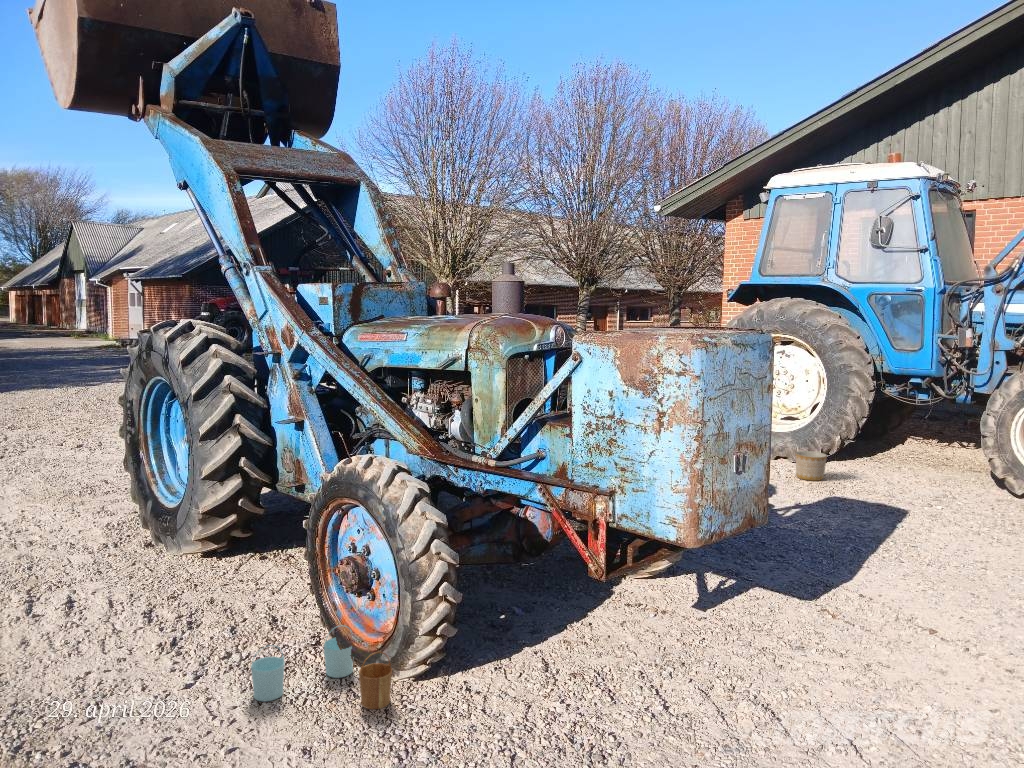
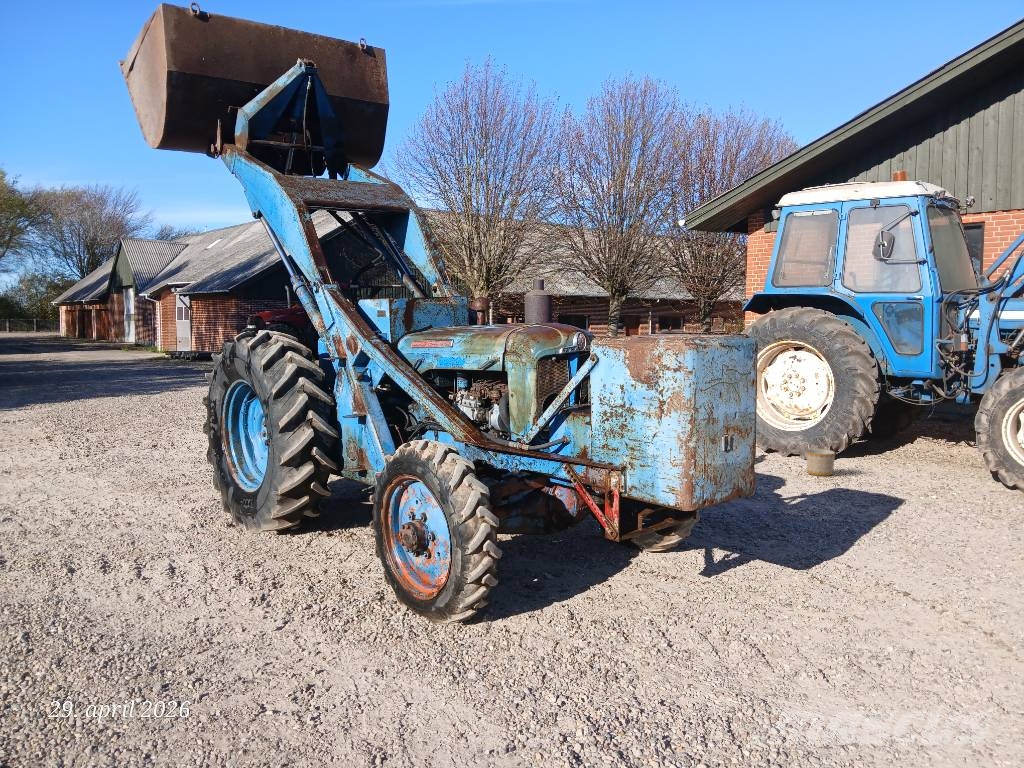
bucket: present [251,626,392,709] -> none [332,579,446,643]

